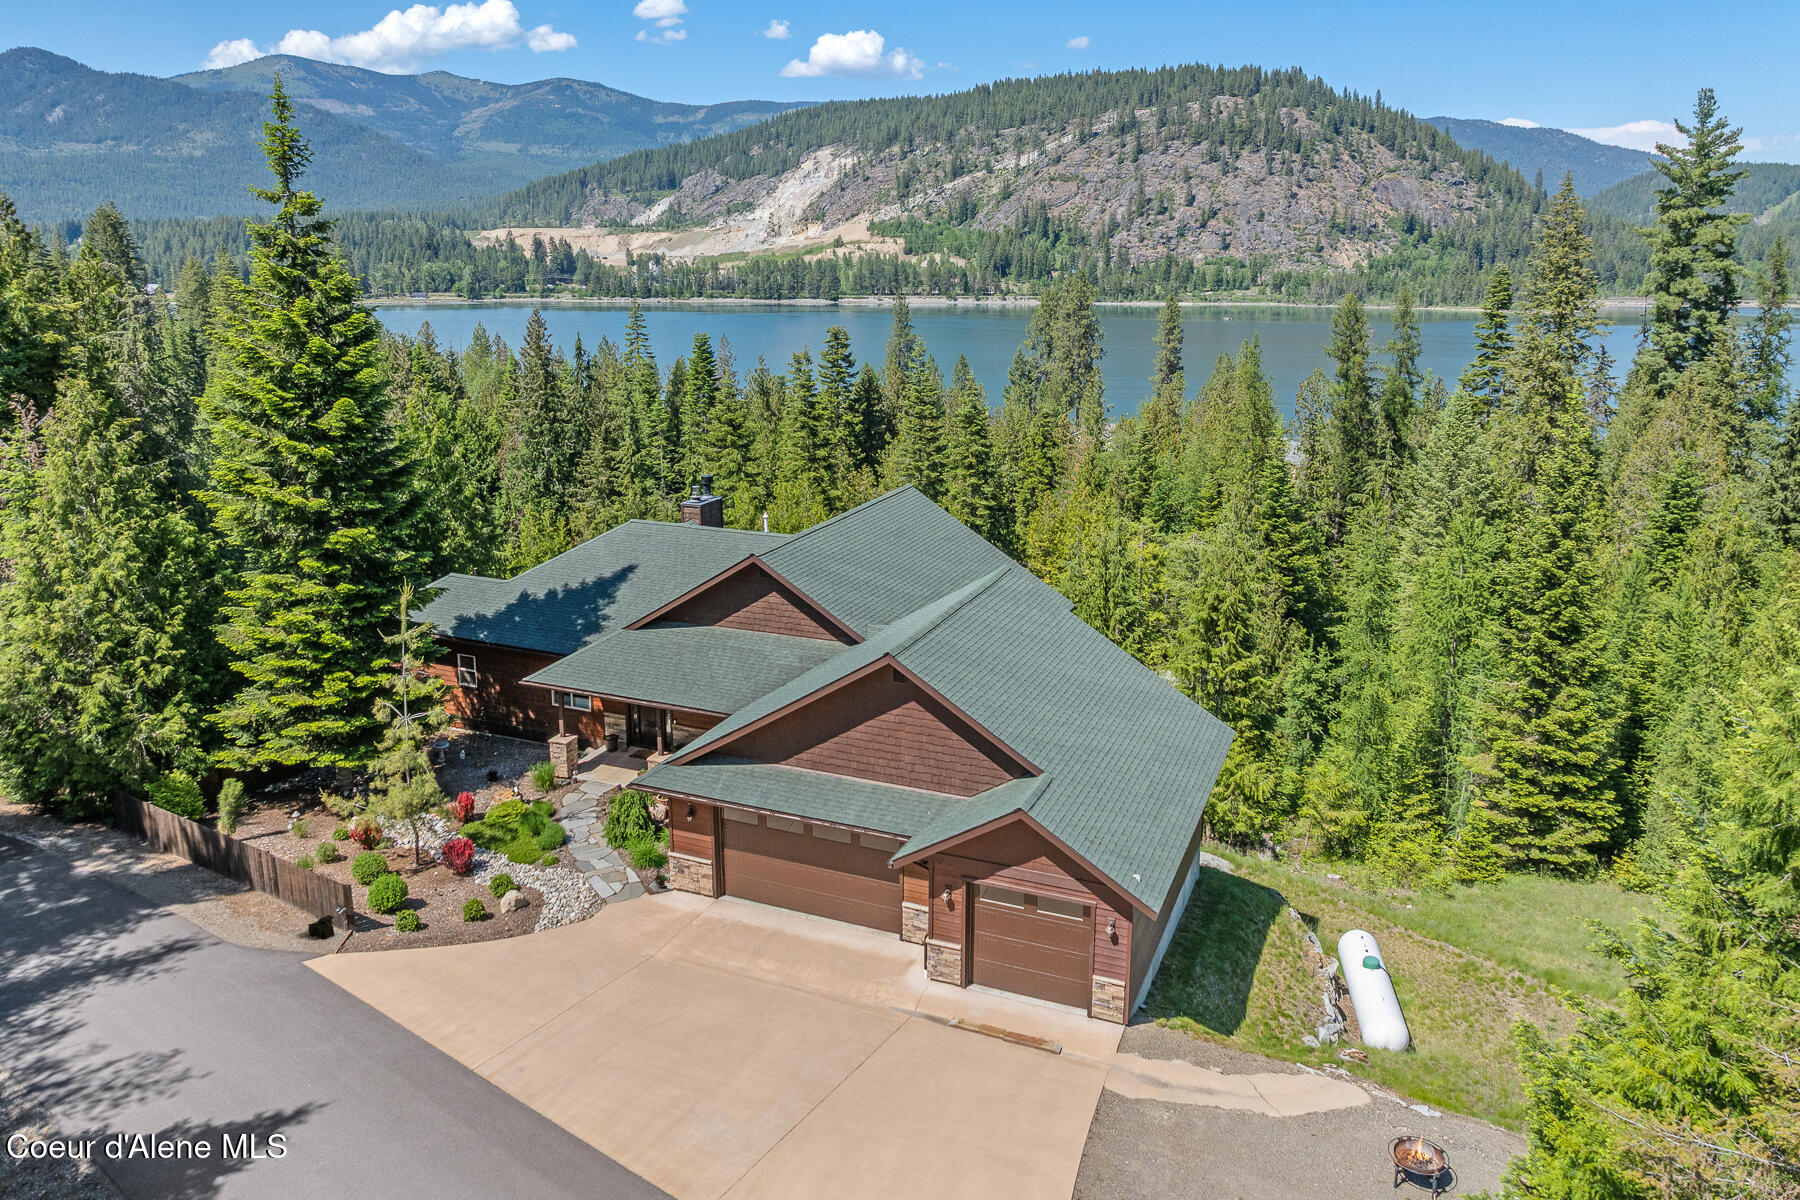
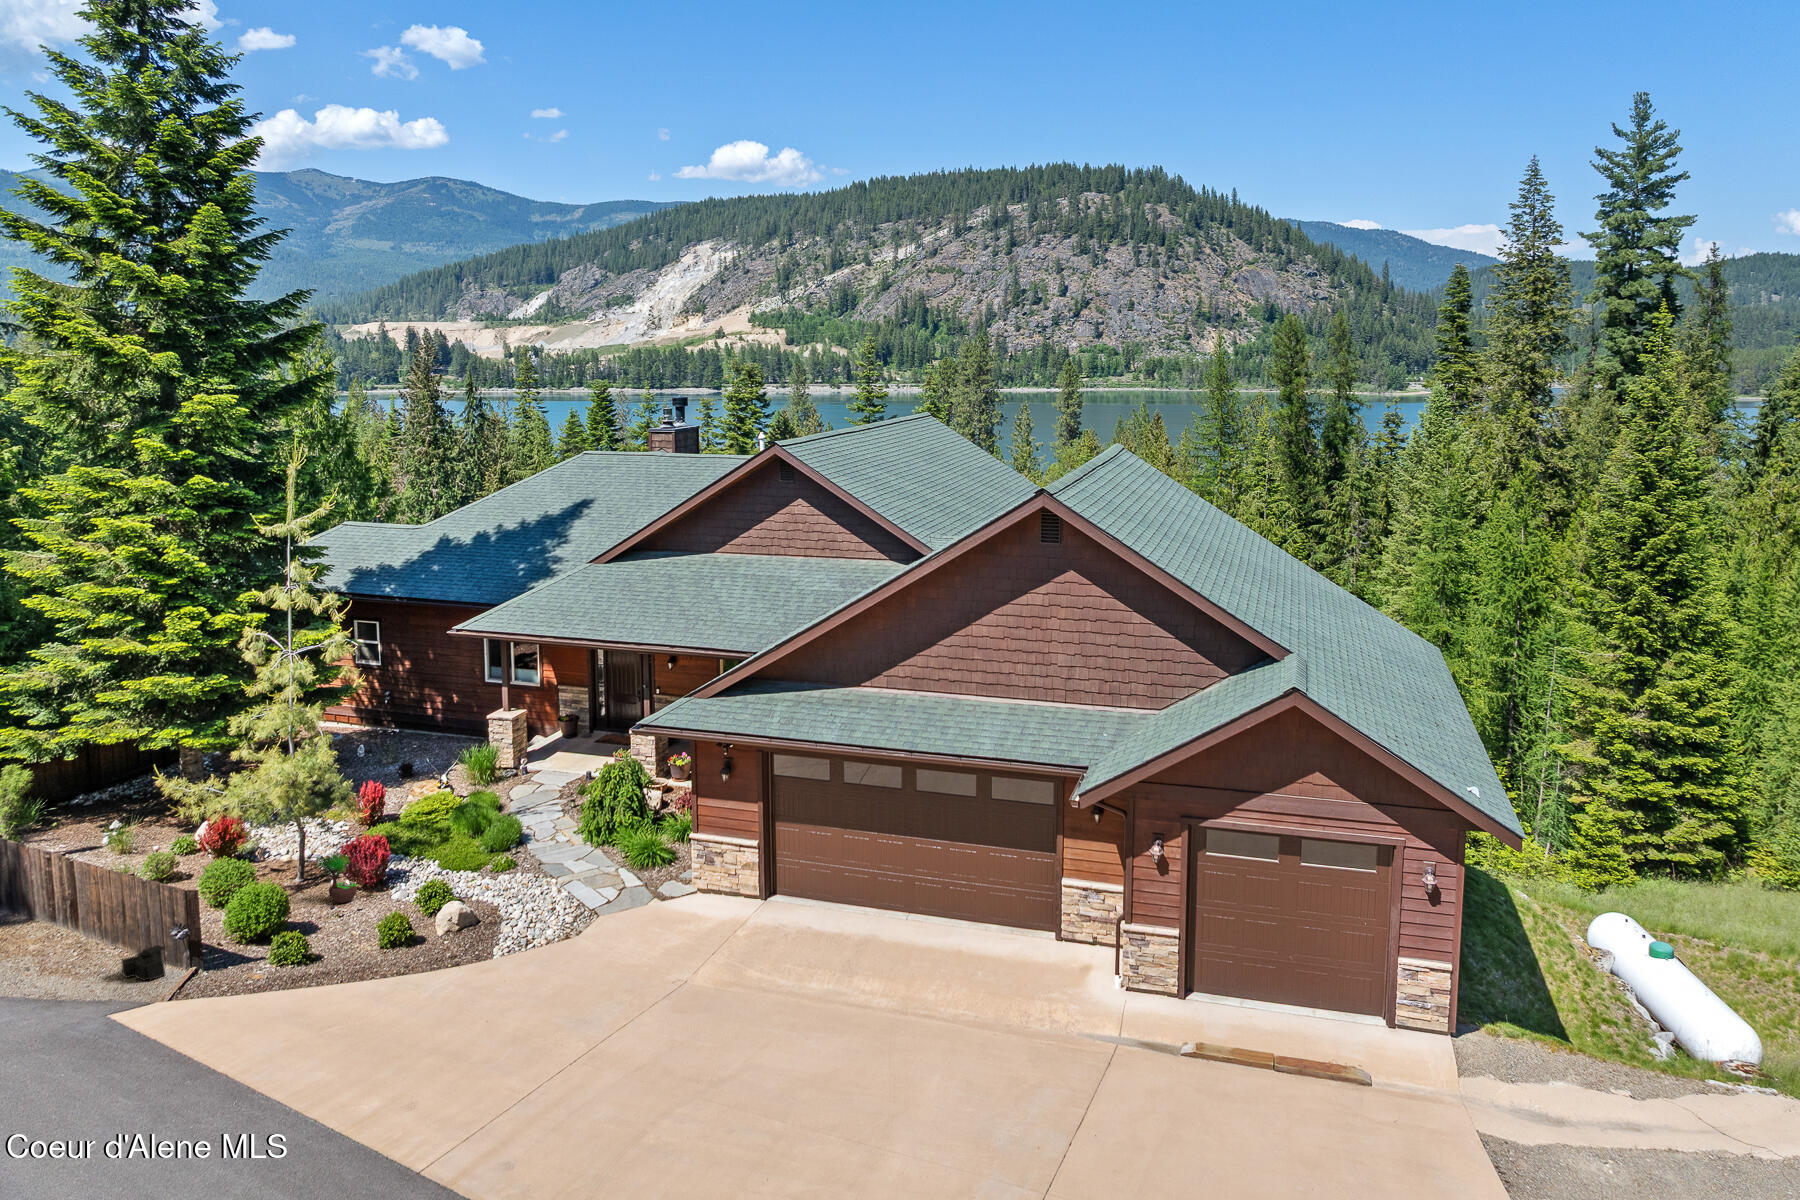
potted tree: present [650,856,667,888] -> present [317,854,357,903]

